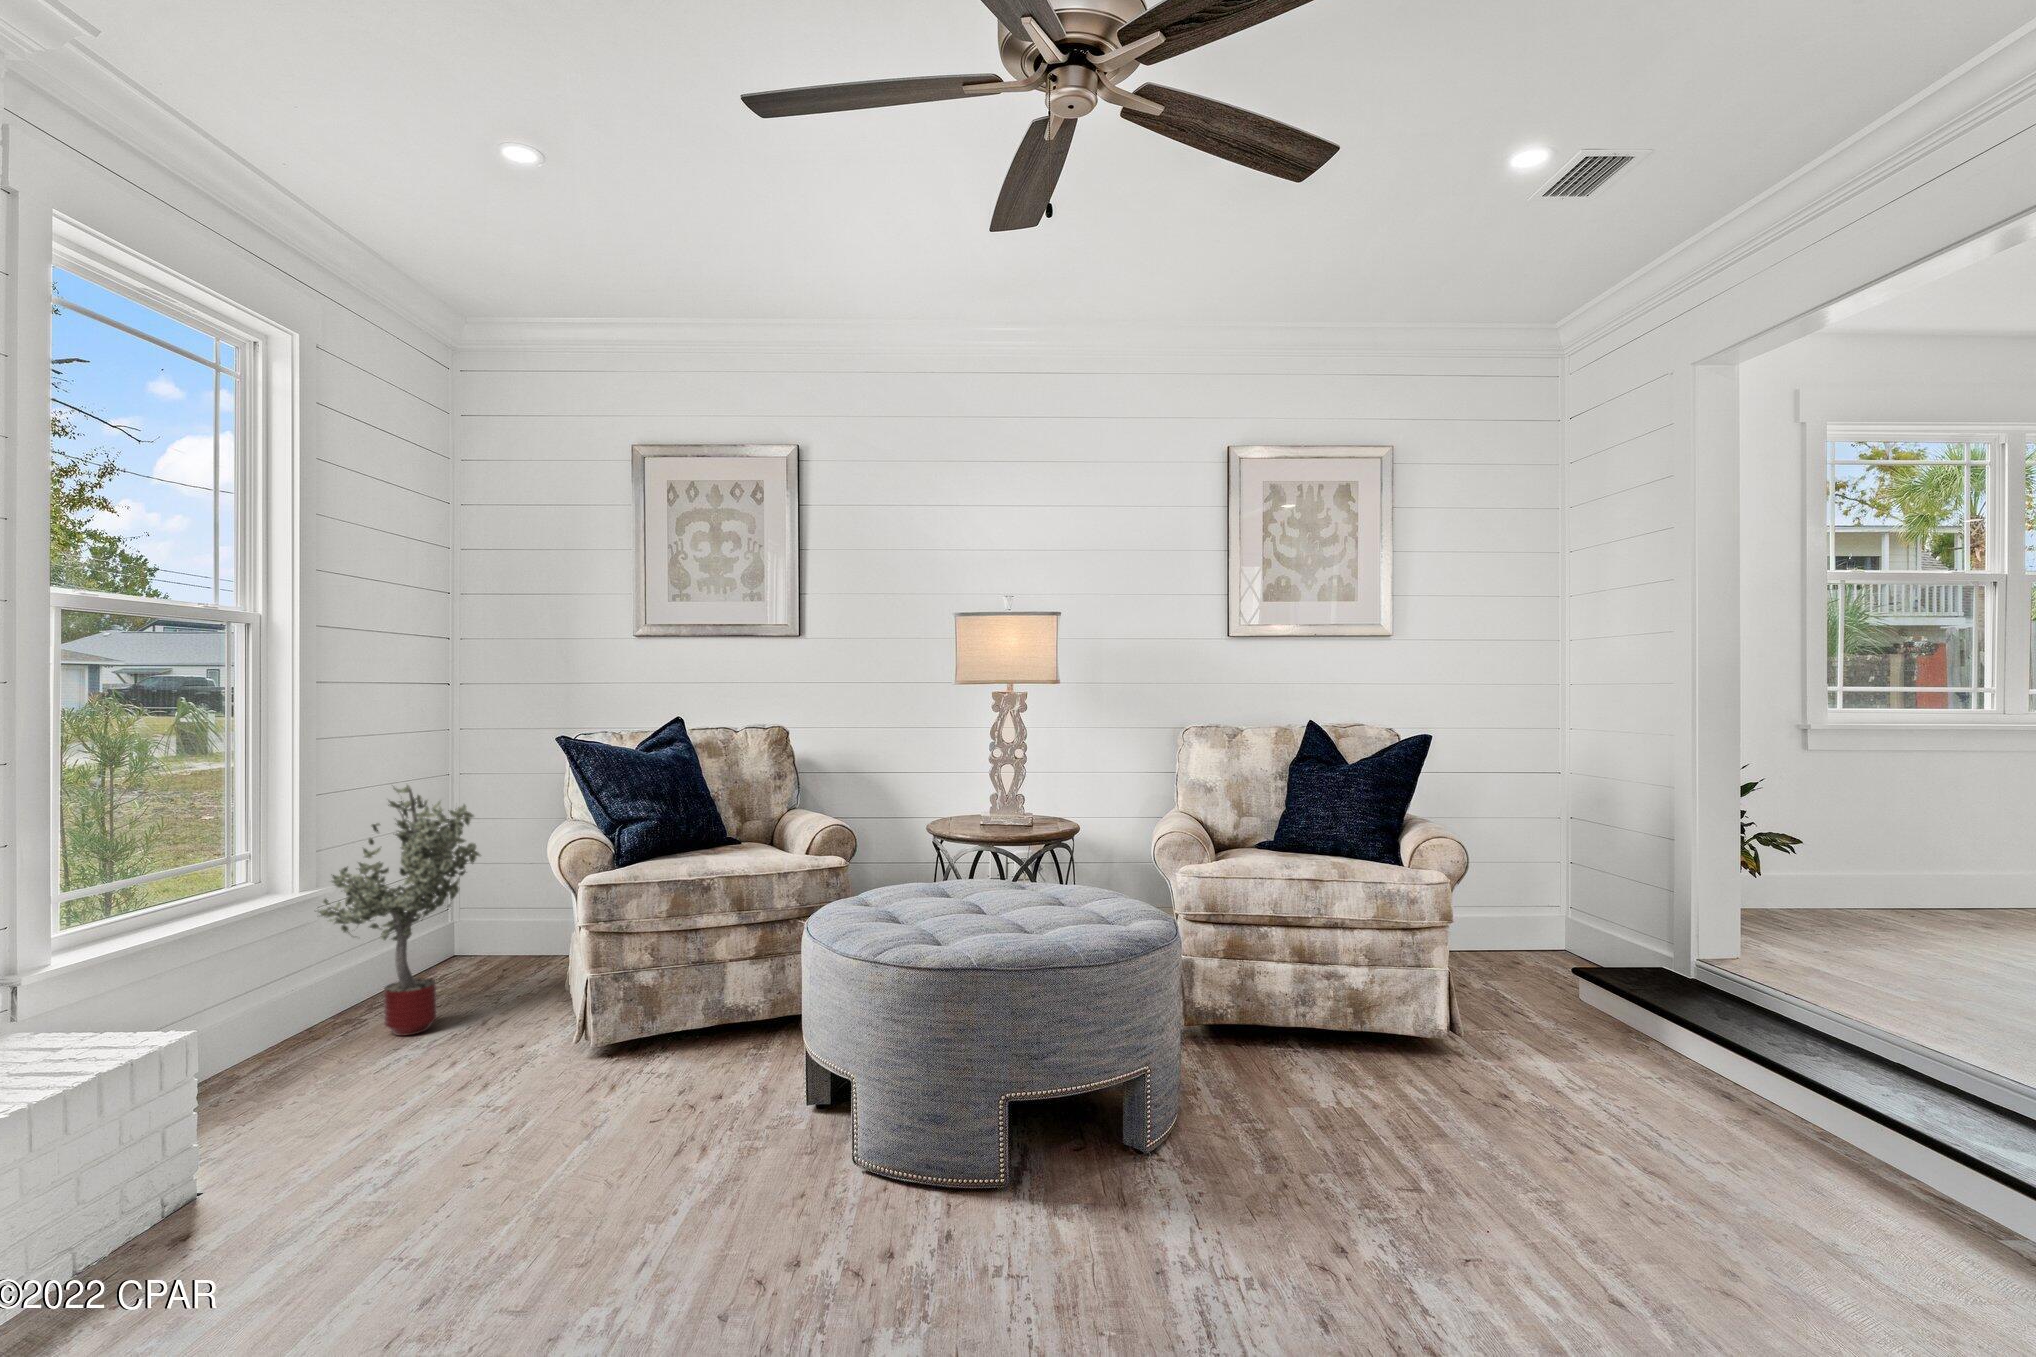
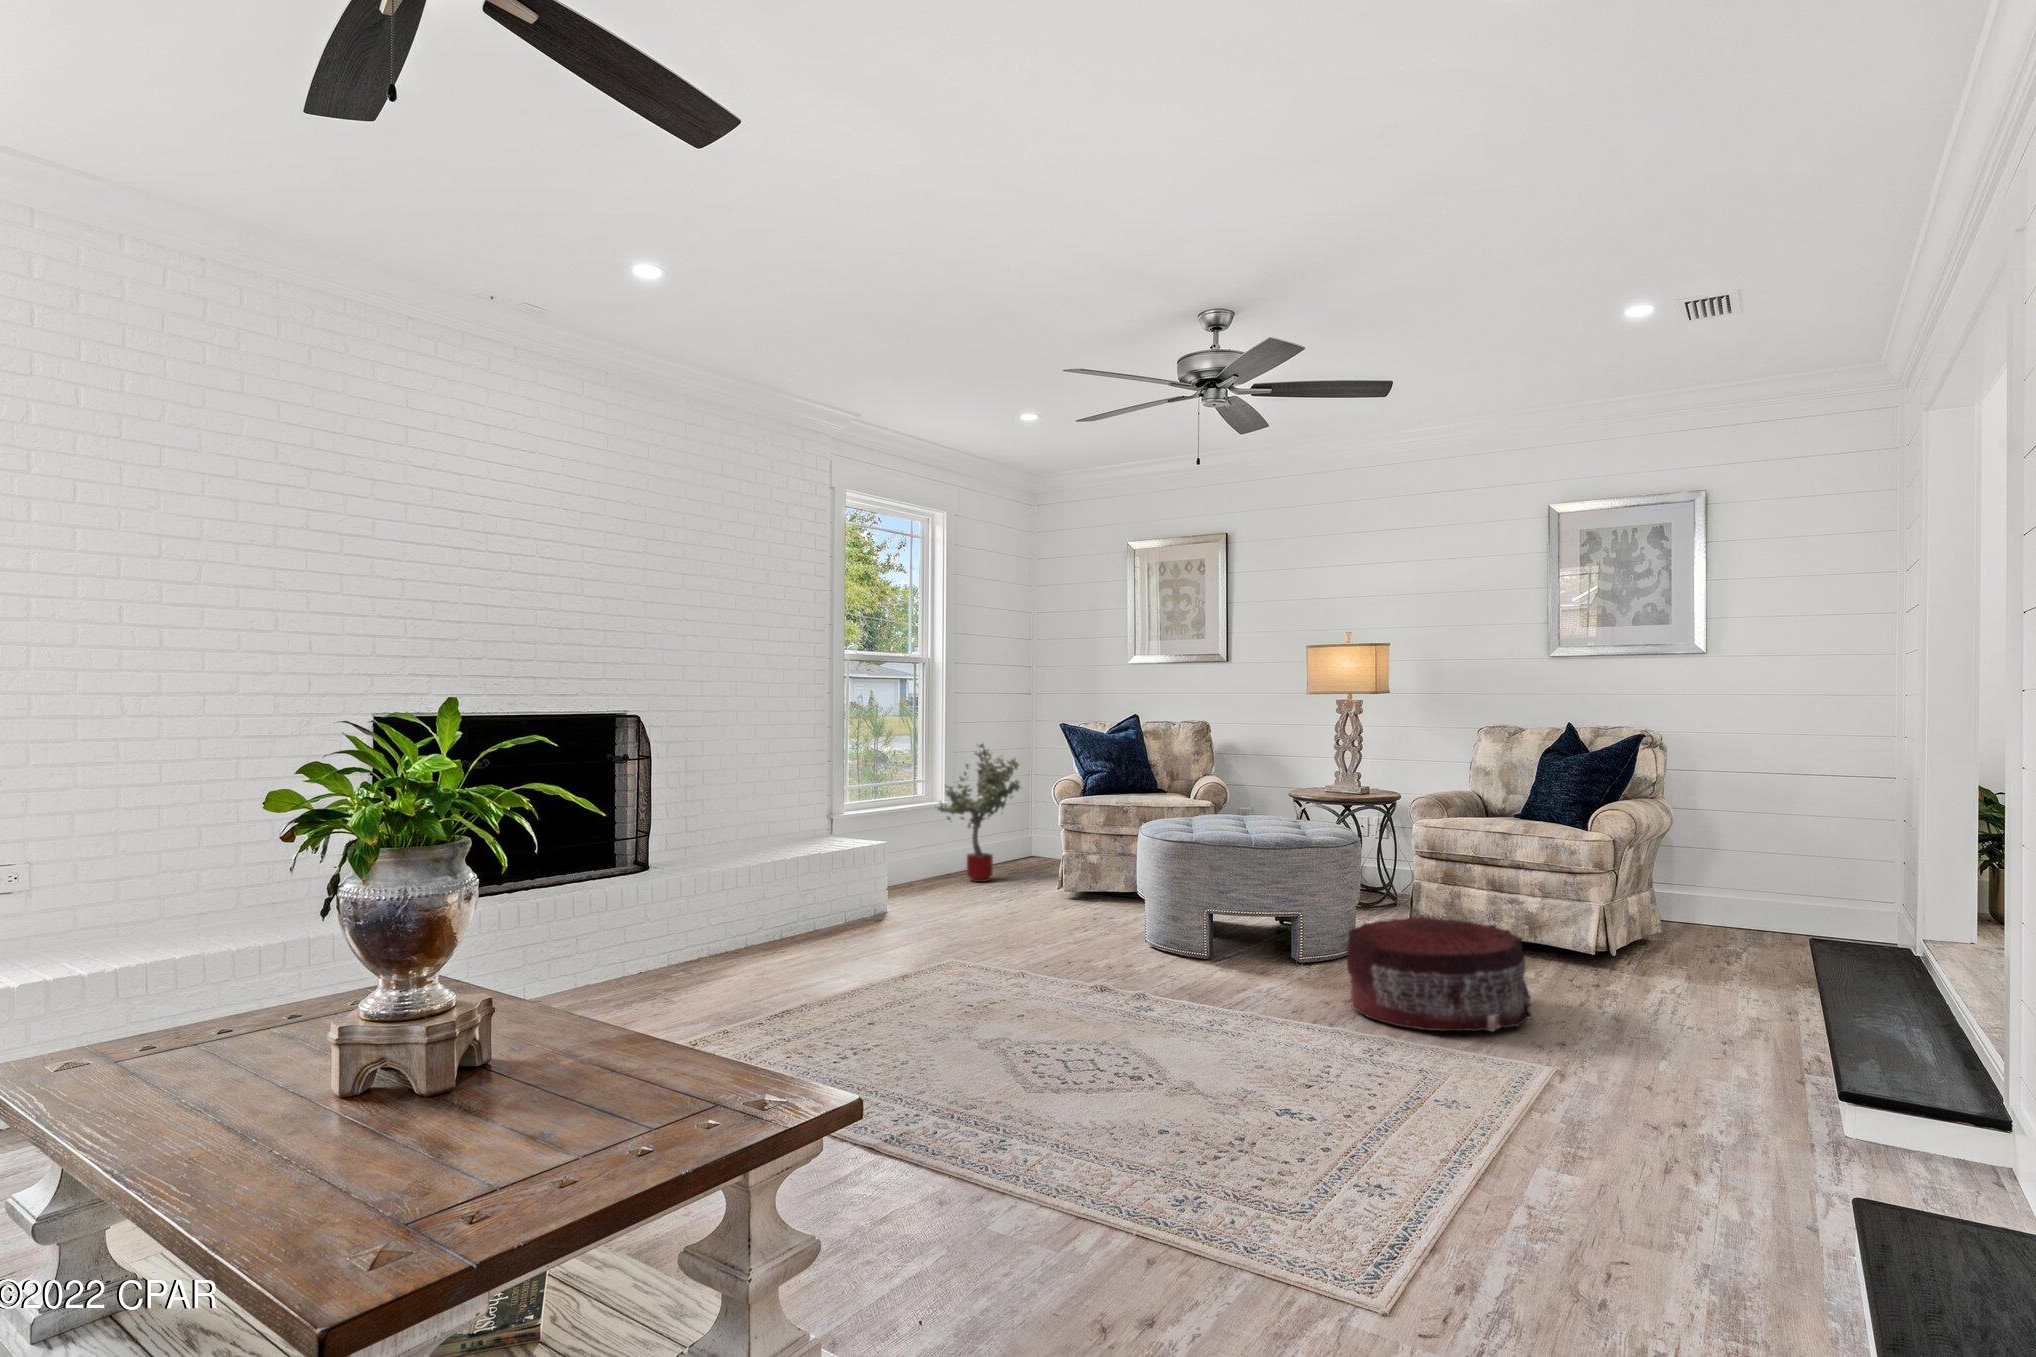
pouf: none [1277,1051,1579,1293] -> present [1346,916,1533,1031]

